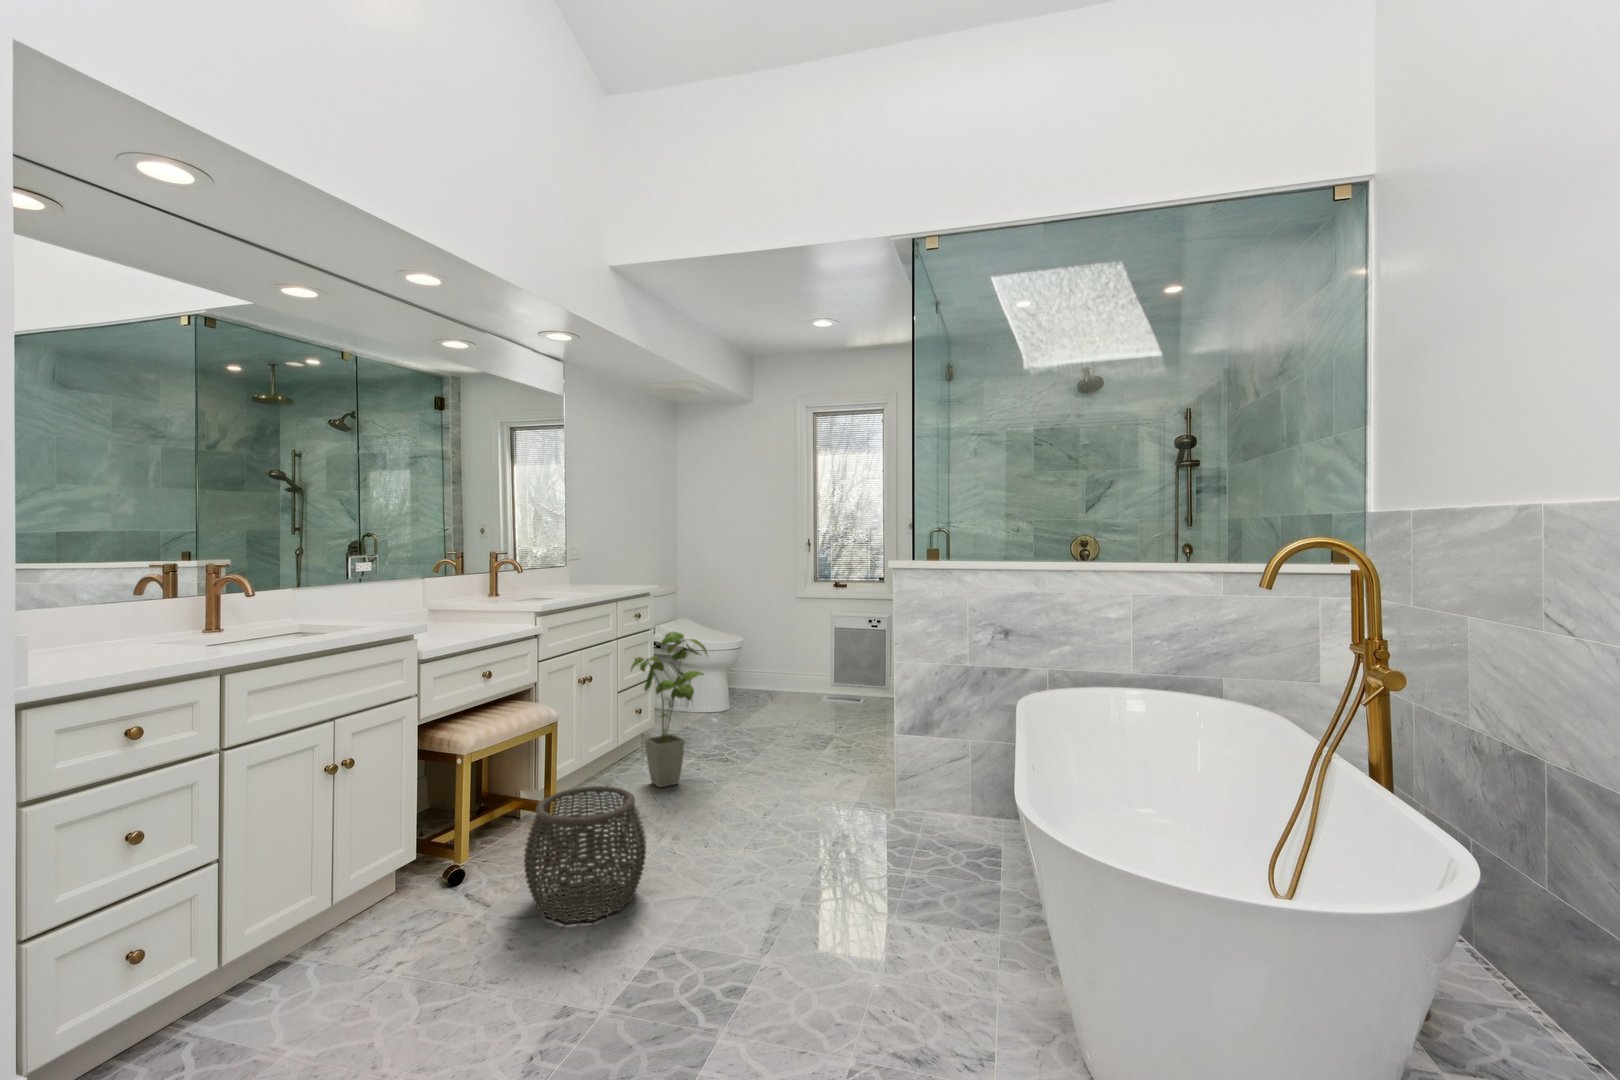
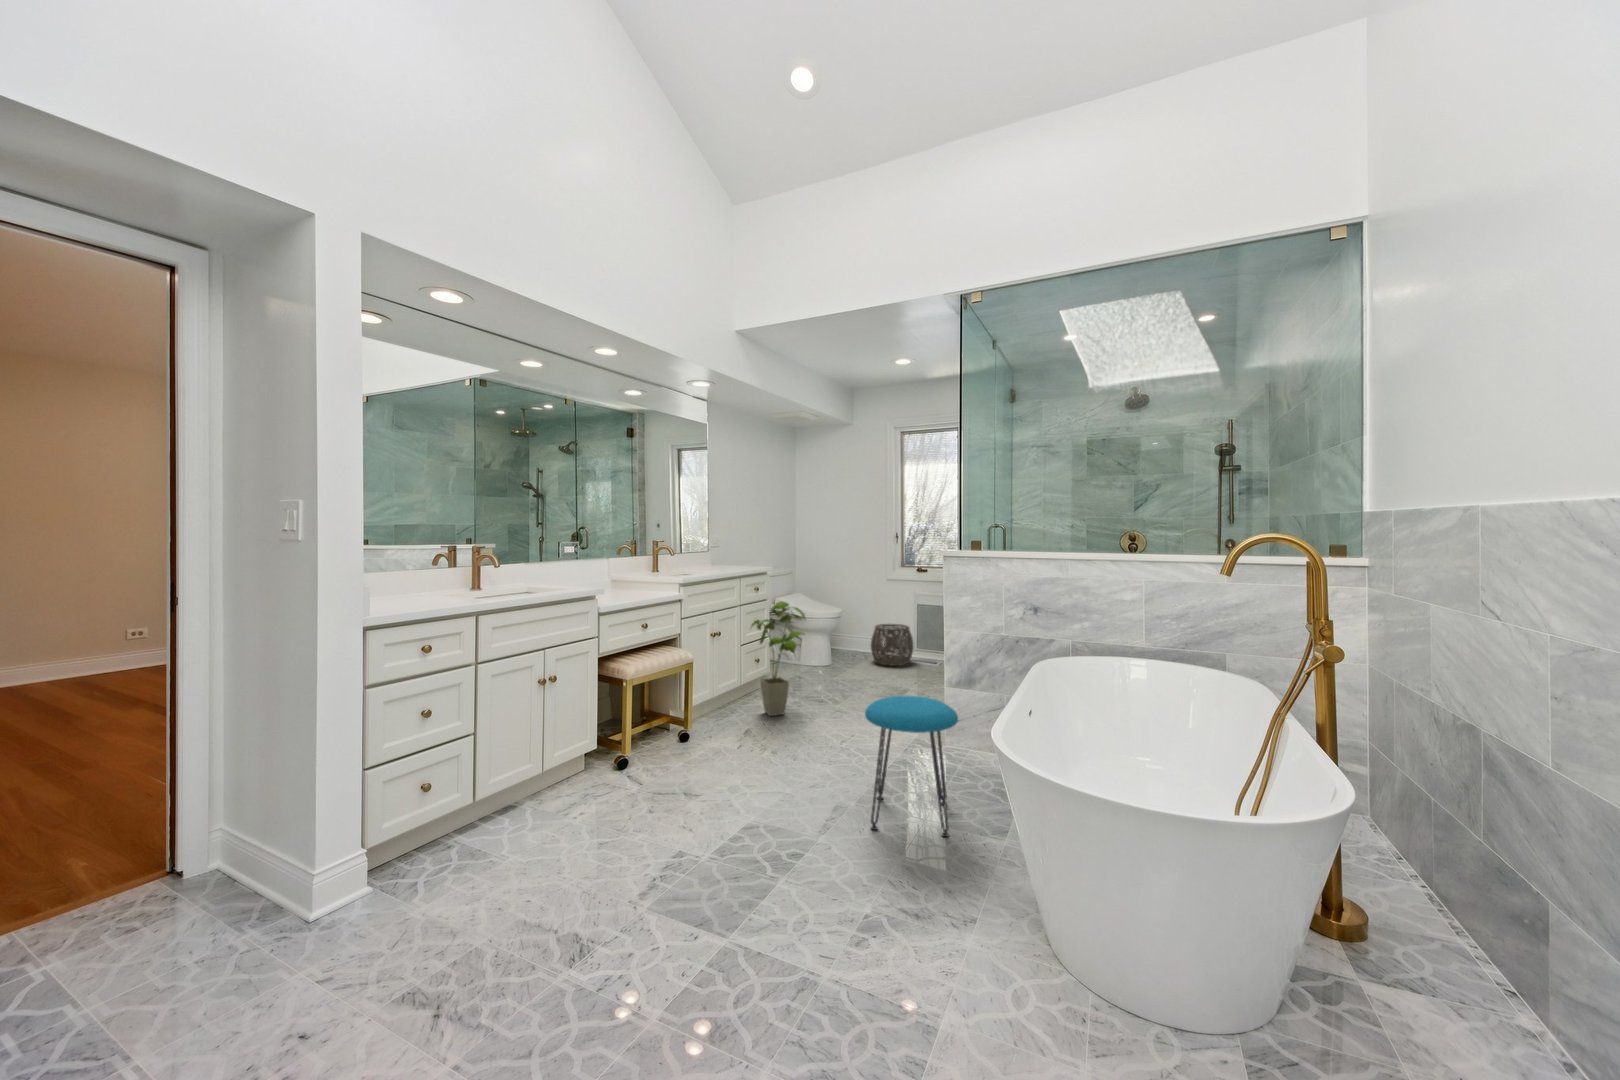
stool: none [814,754,936,940] -> present [865,696,958,837]
woven basket: present [524,786,646,922] -> present [871,624,914,666]

